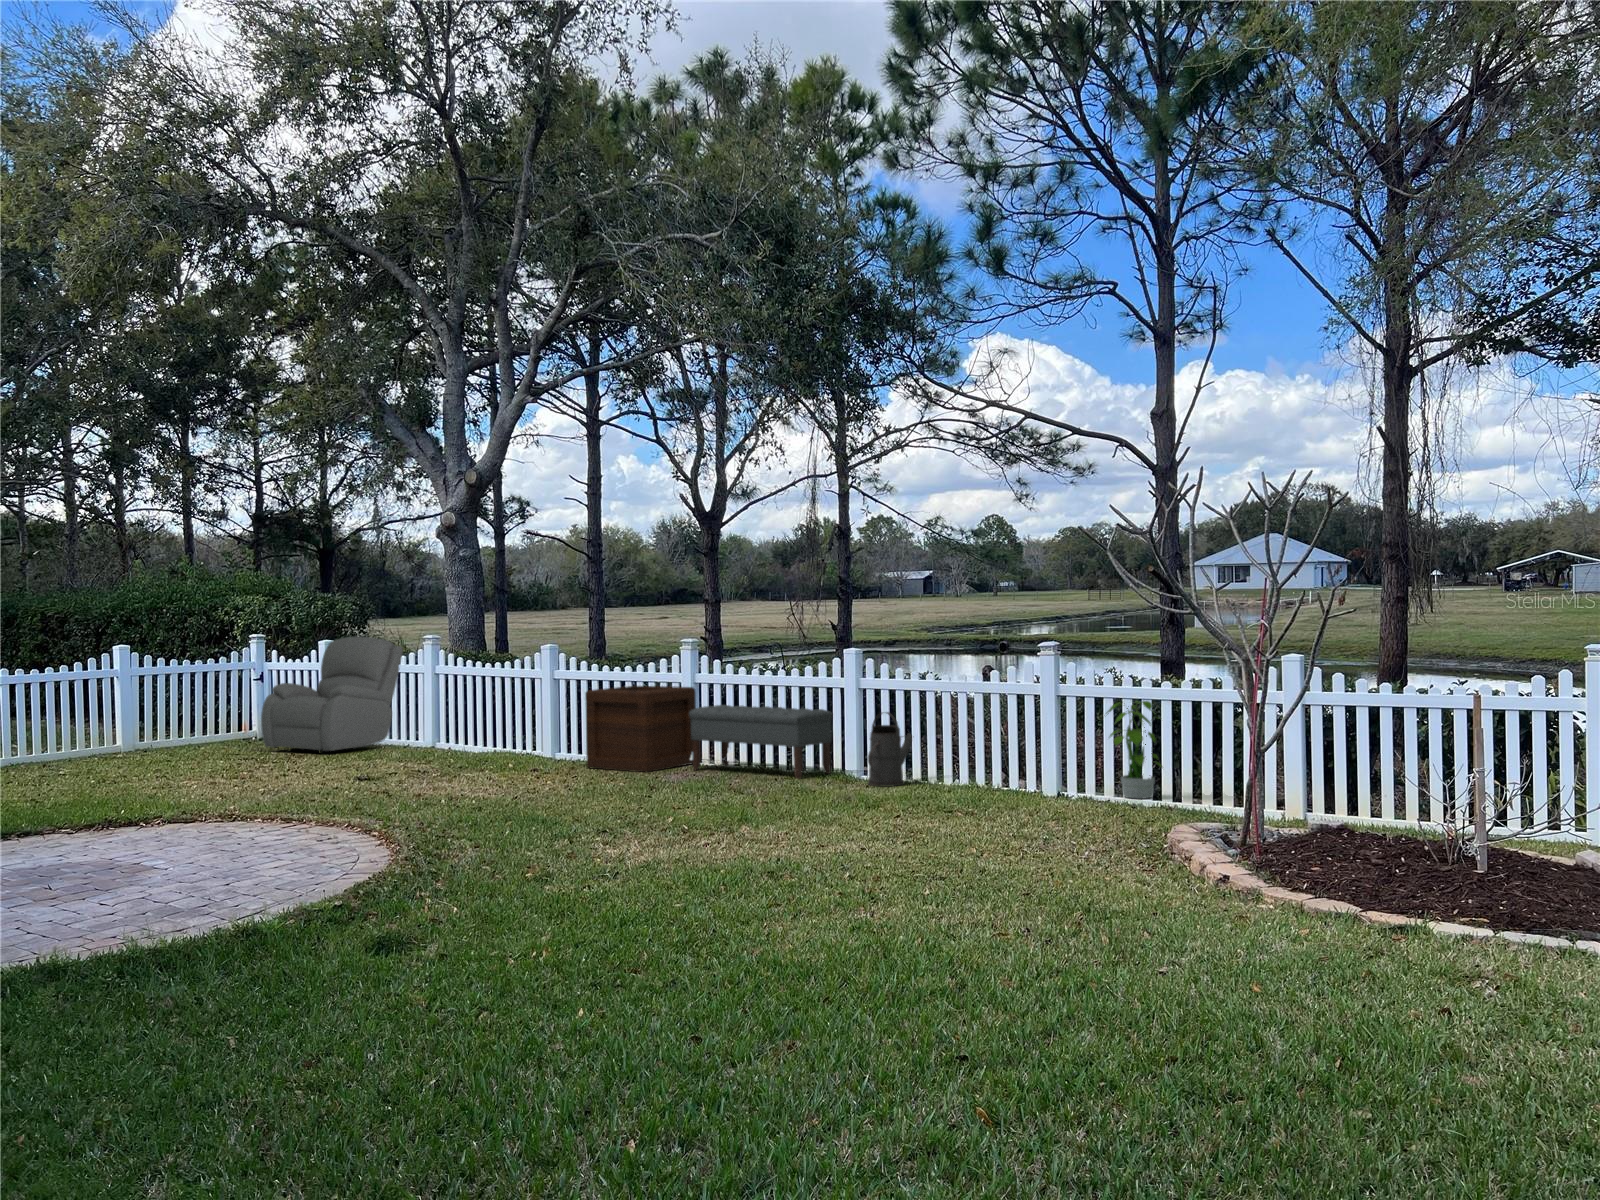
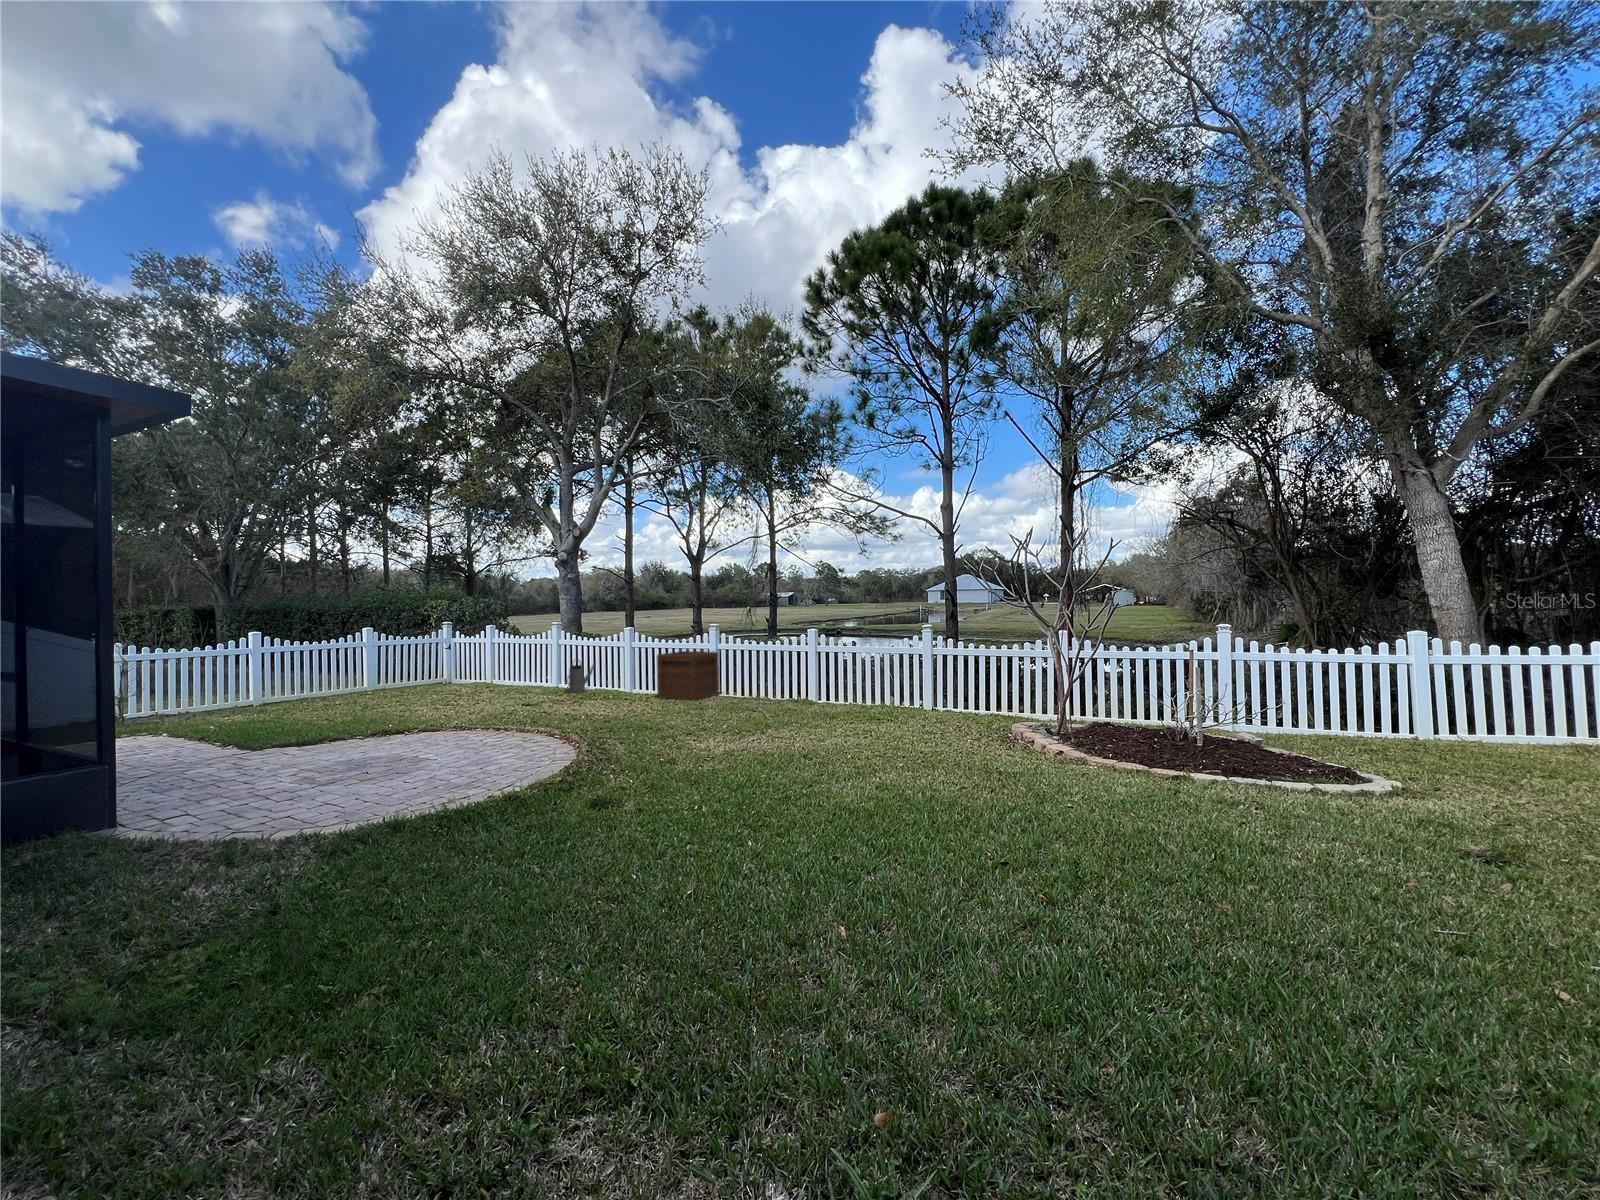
chair: present [261,636,403,754] -> none [454,624,539,692]
potted plant: present [1104,701,1162,799] -> none [960,657,996,712]
bench: present [689,705,833,779] -> none [718,662,801,703]
watering can: present [868,712,912,787] -> present [567,661,596,693]

